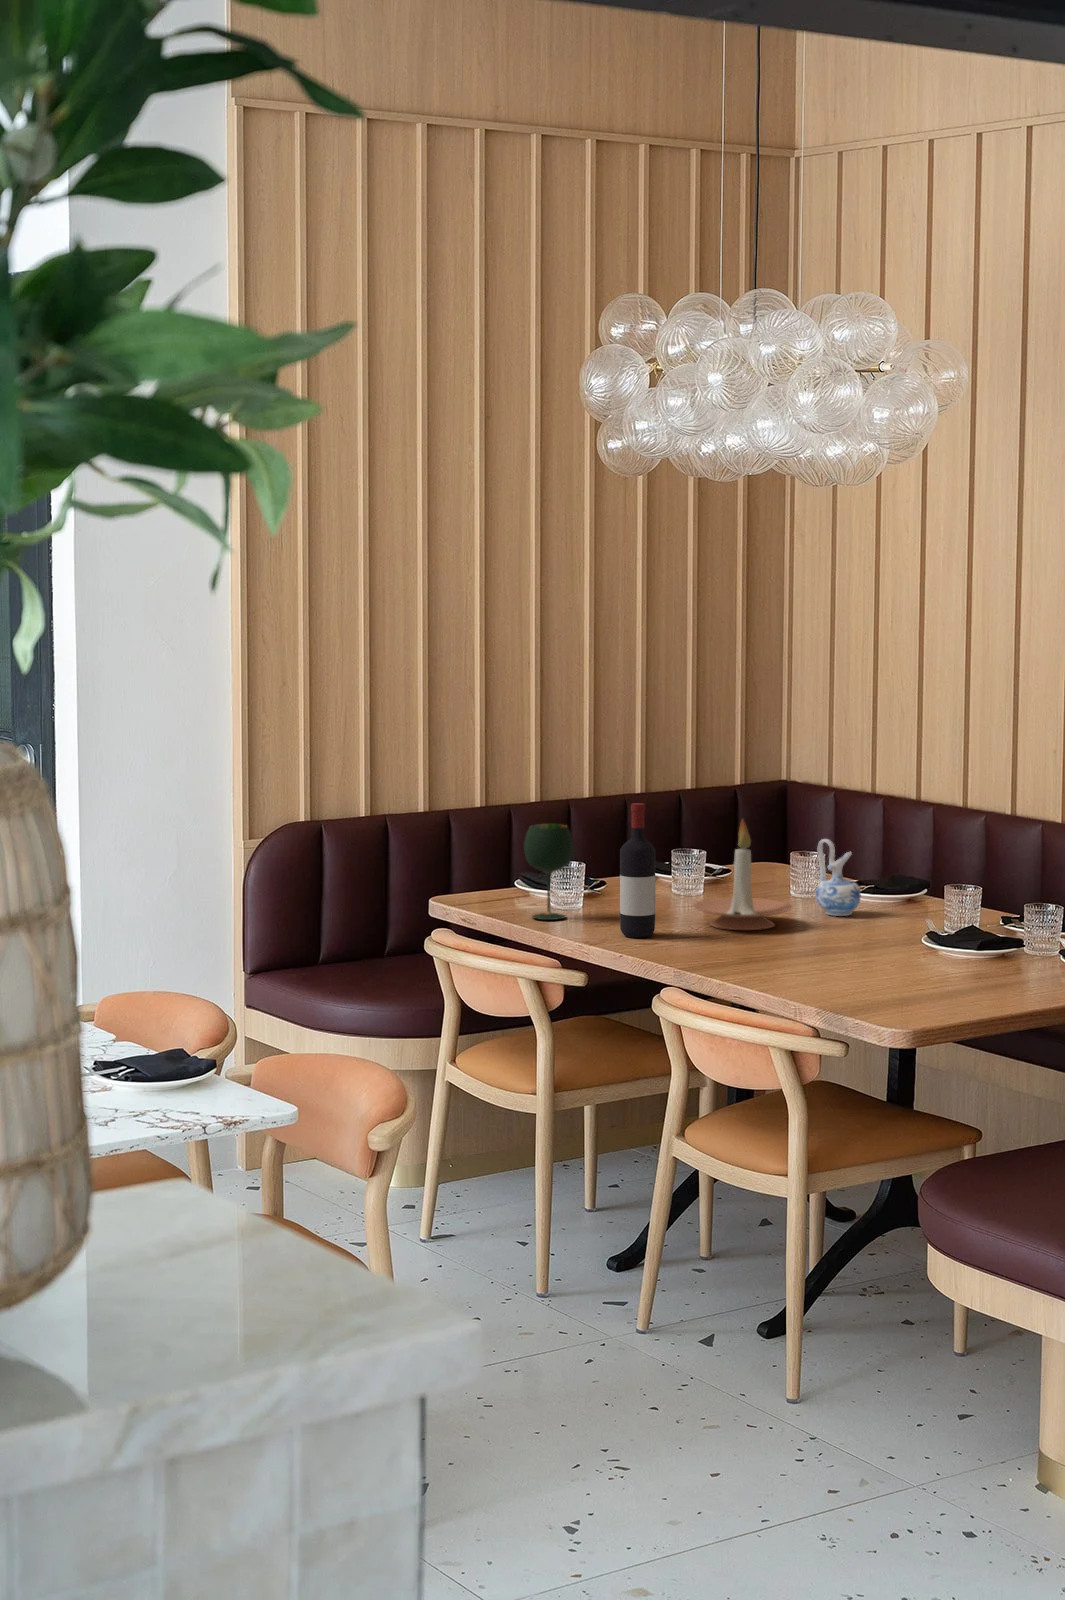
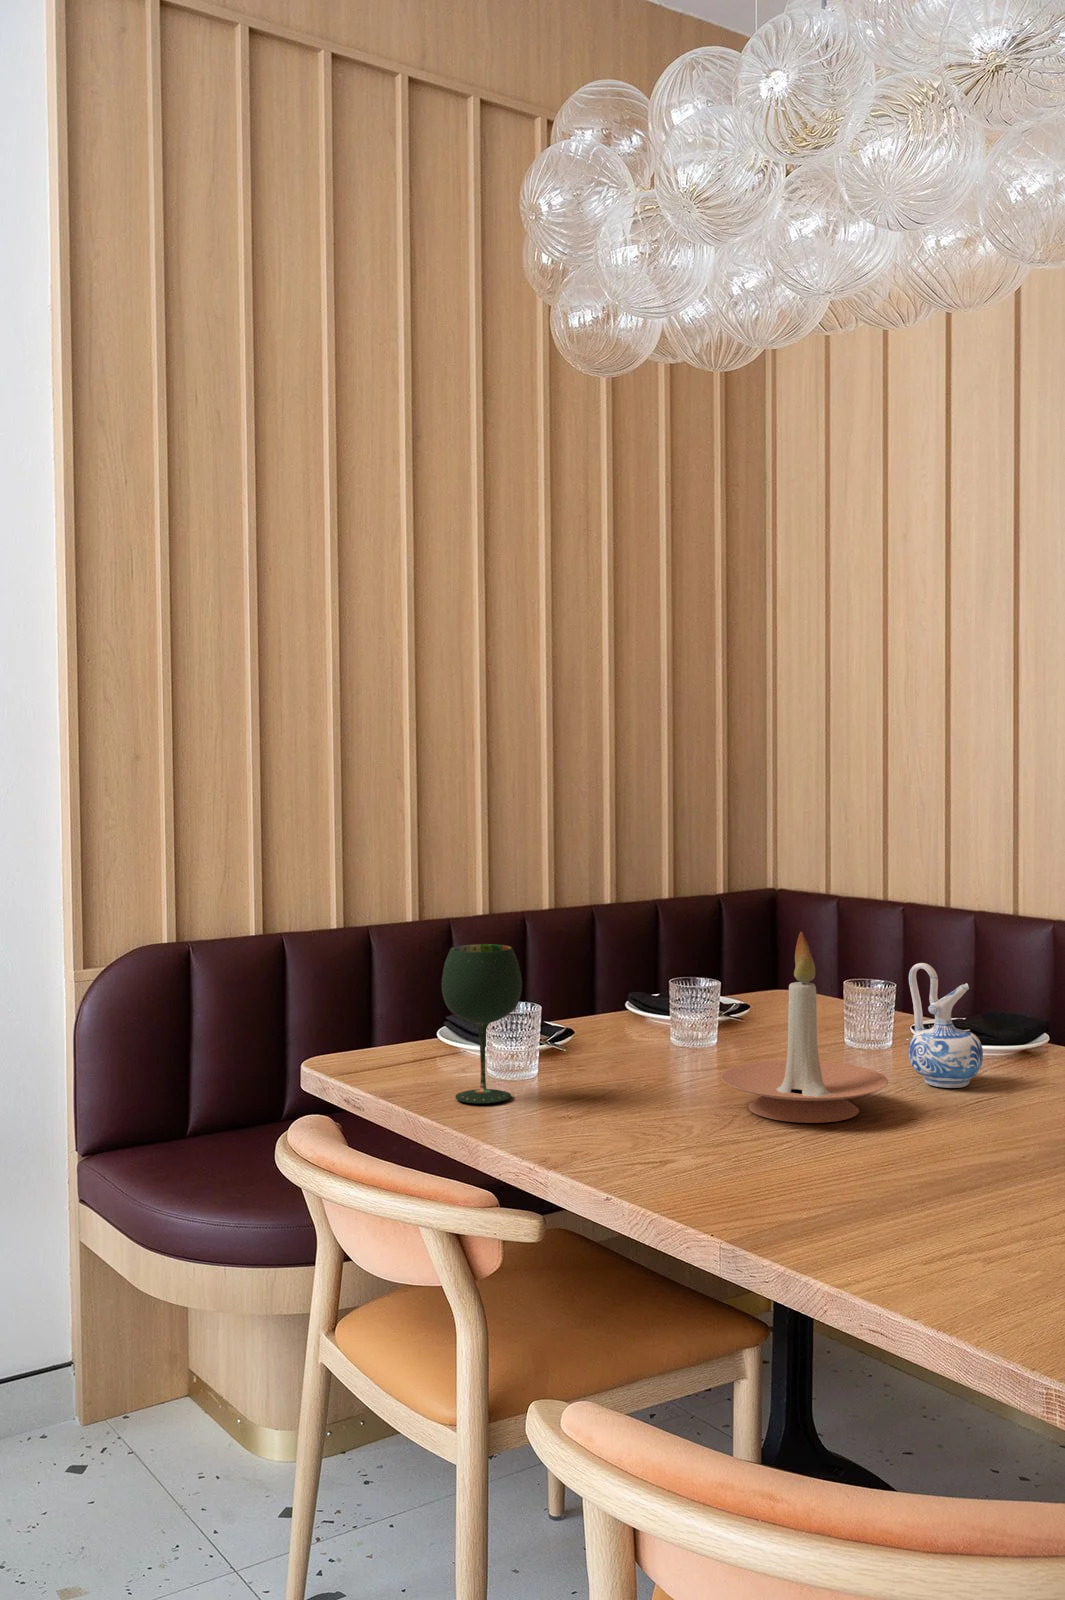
wine bottle: present [620,803,656,938] -> none [601,907,663,1144]

